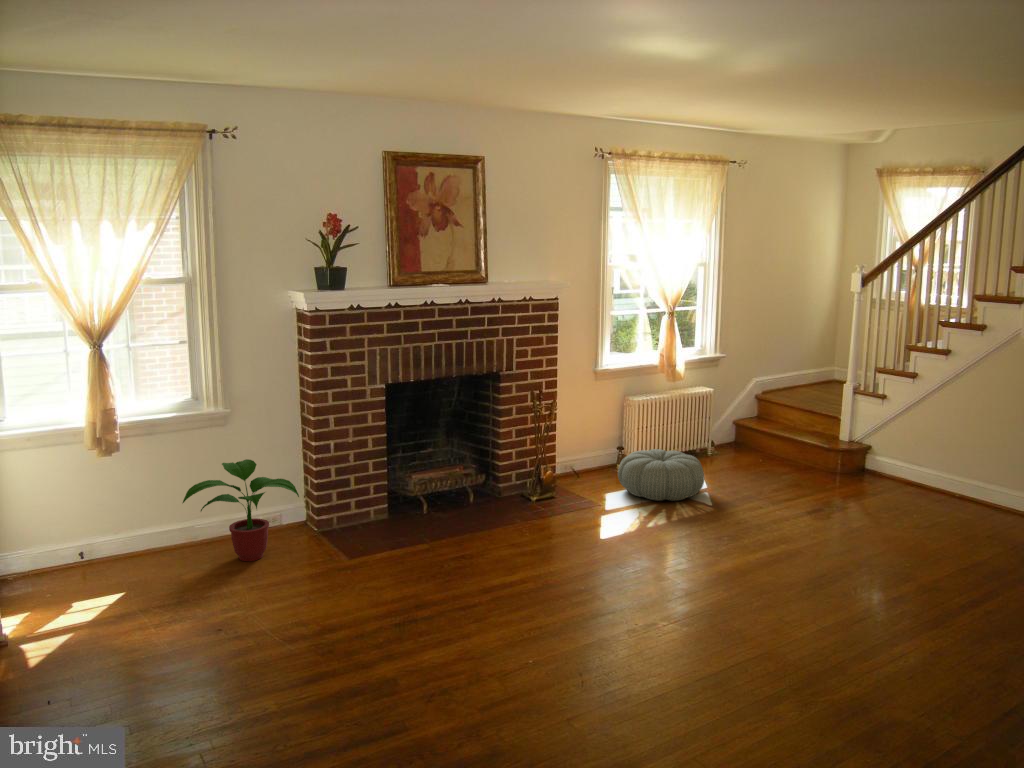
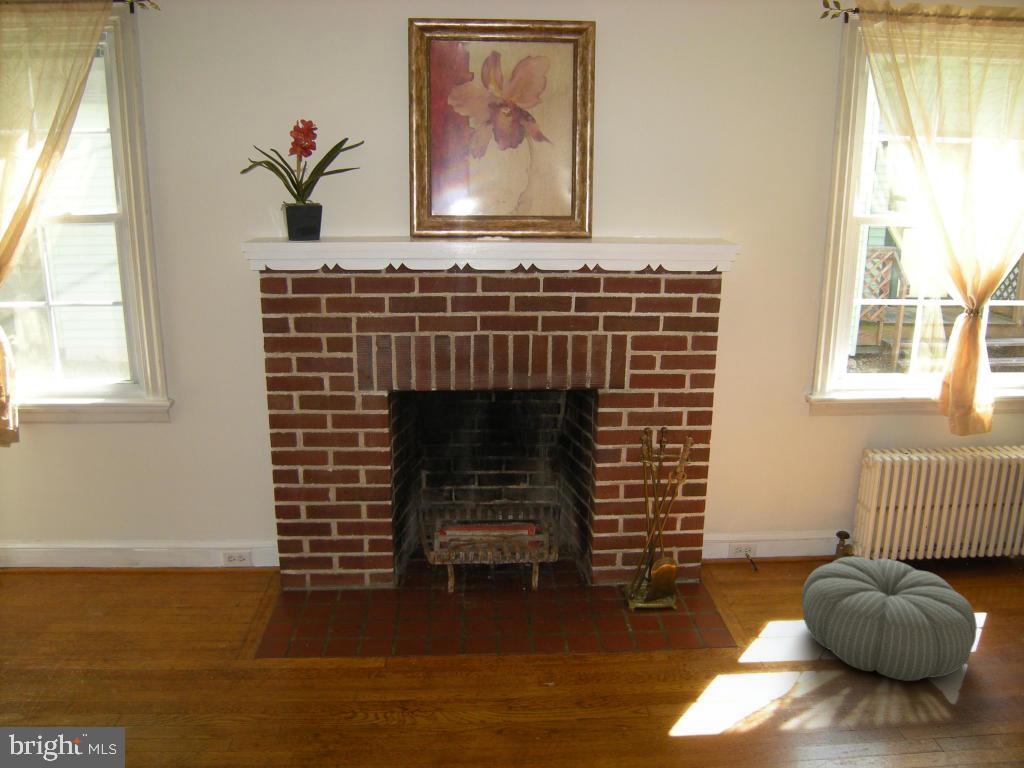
potted plant: present [183,459,299,561] -> none [48,474,221,624]

